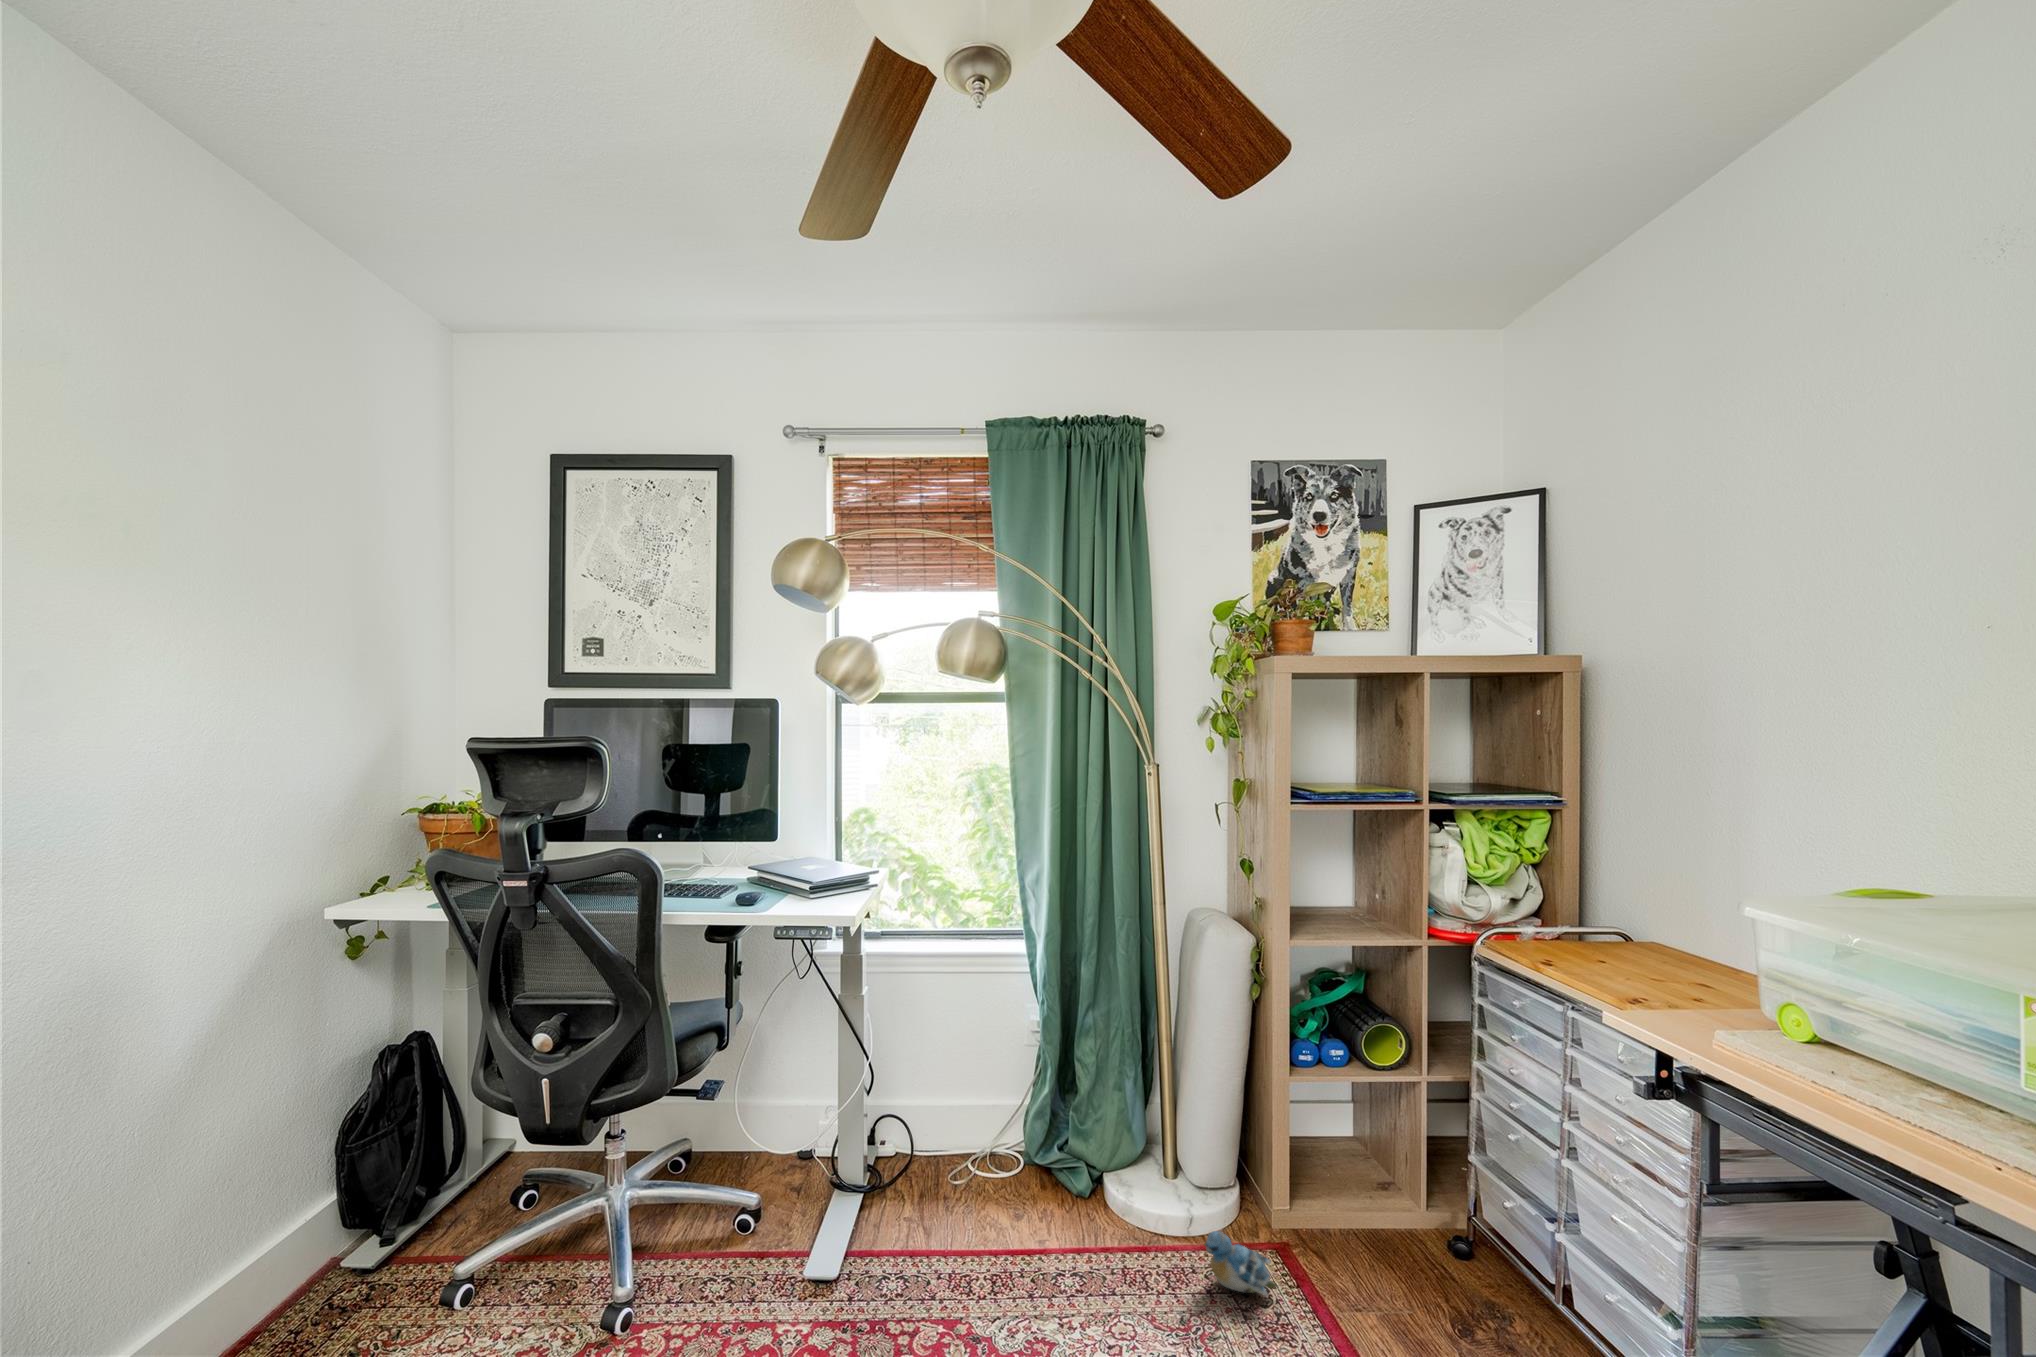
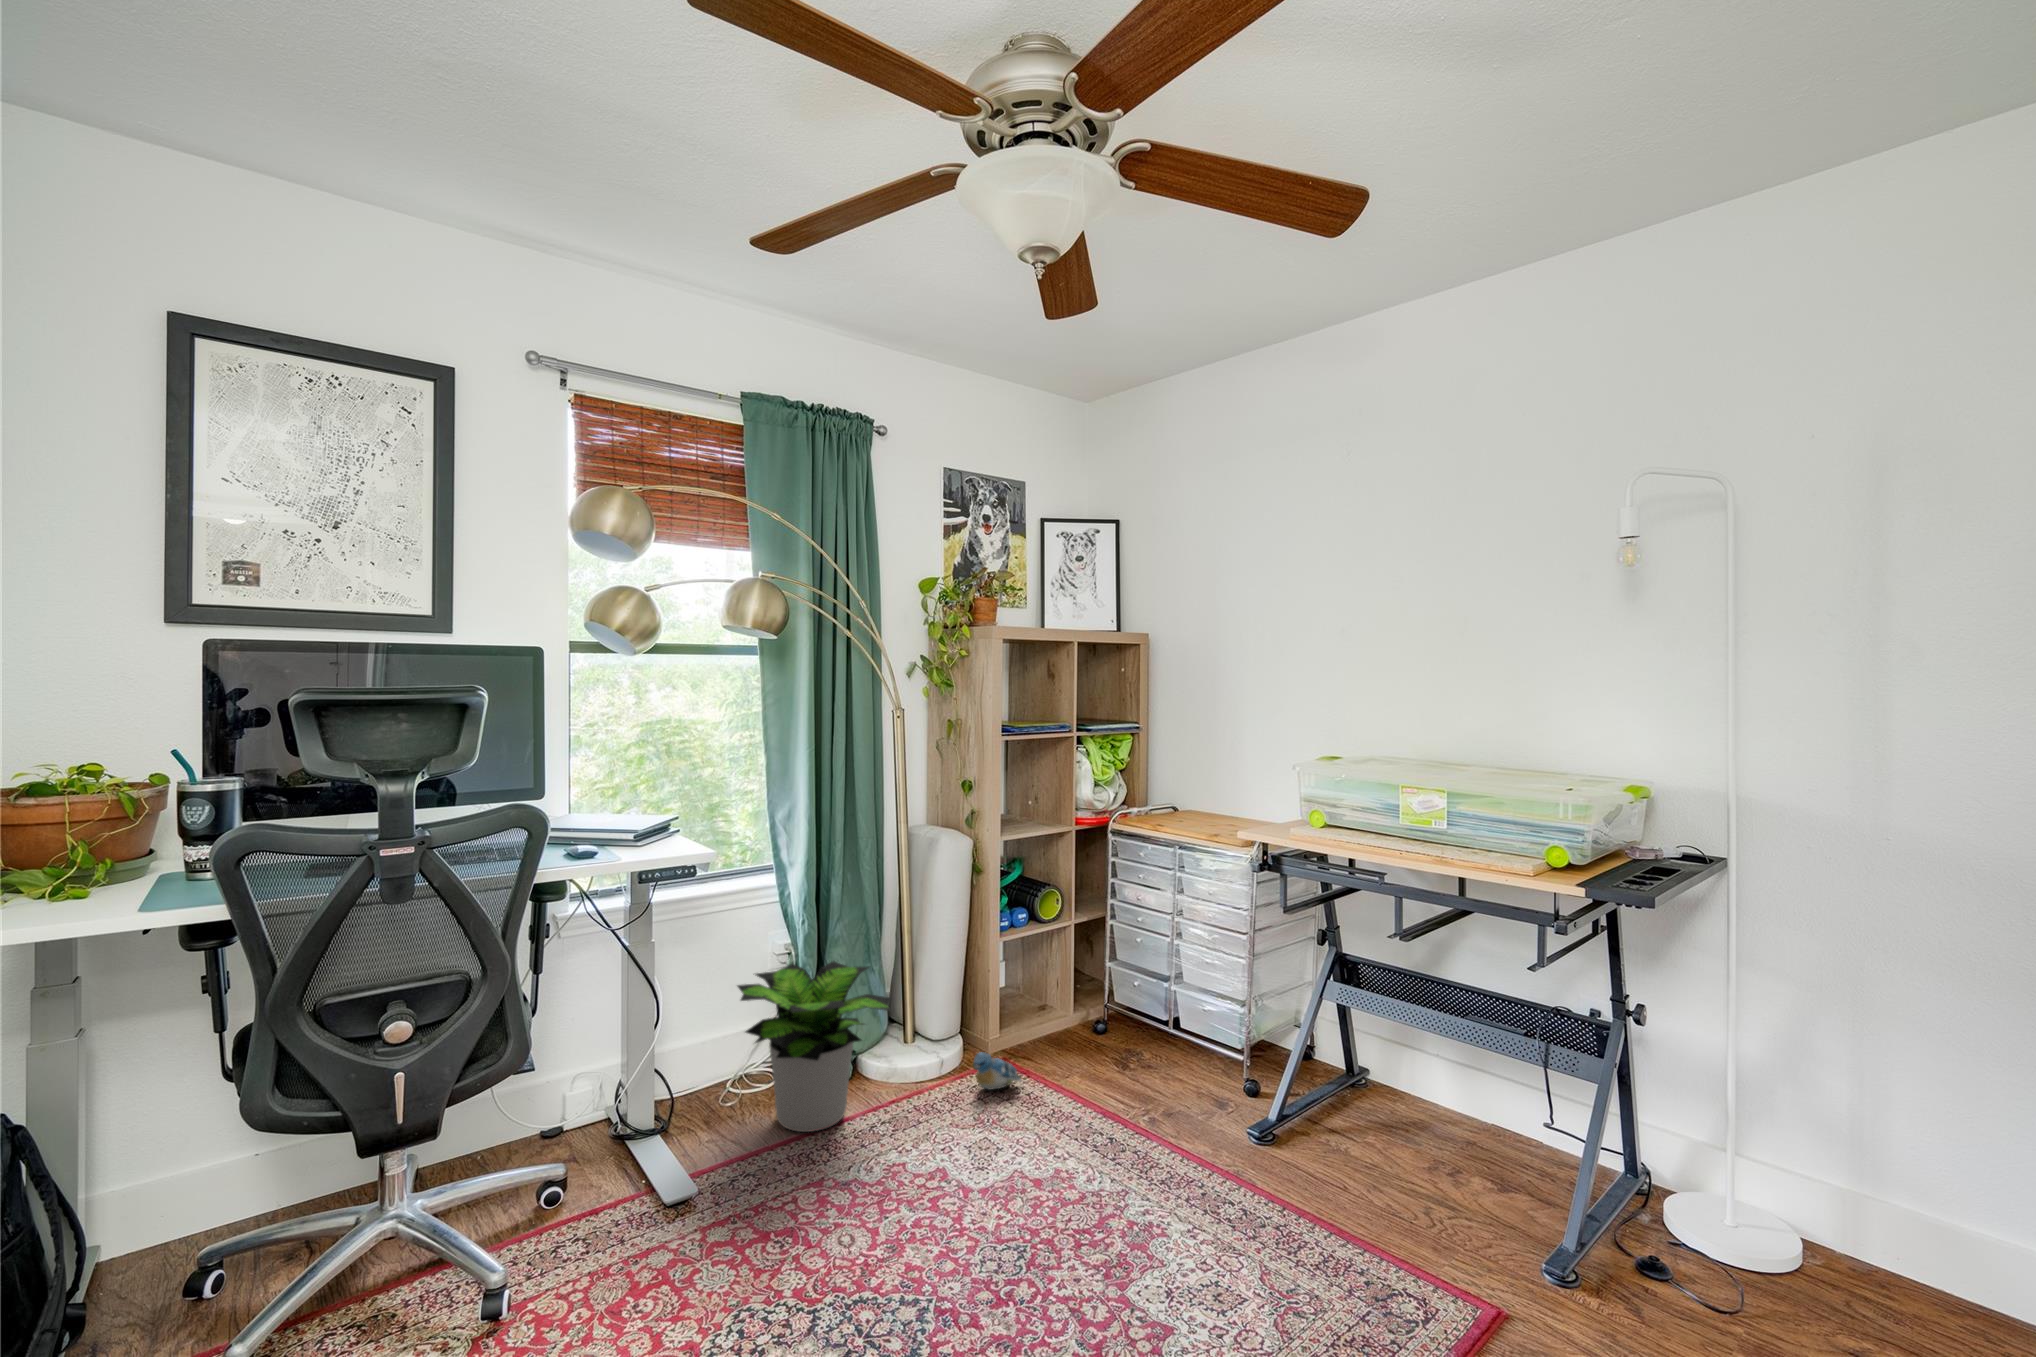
potted plant: none [921,1044,1108,1258] -> present [737,961,892,1132]

